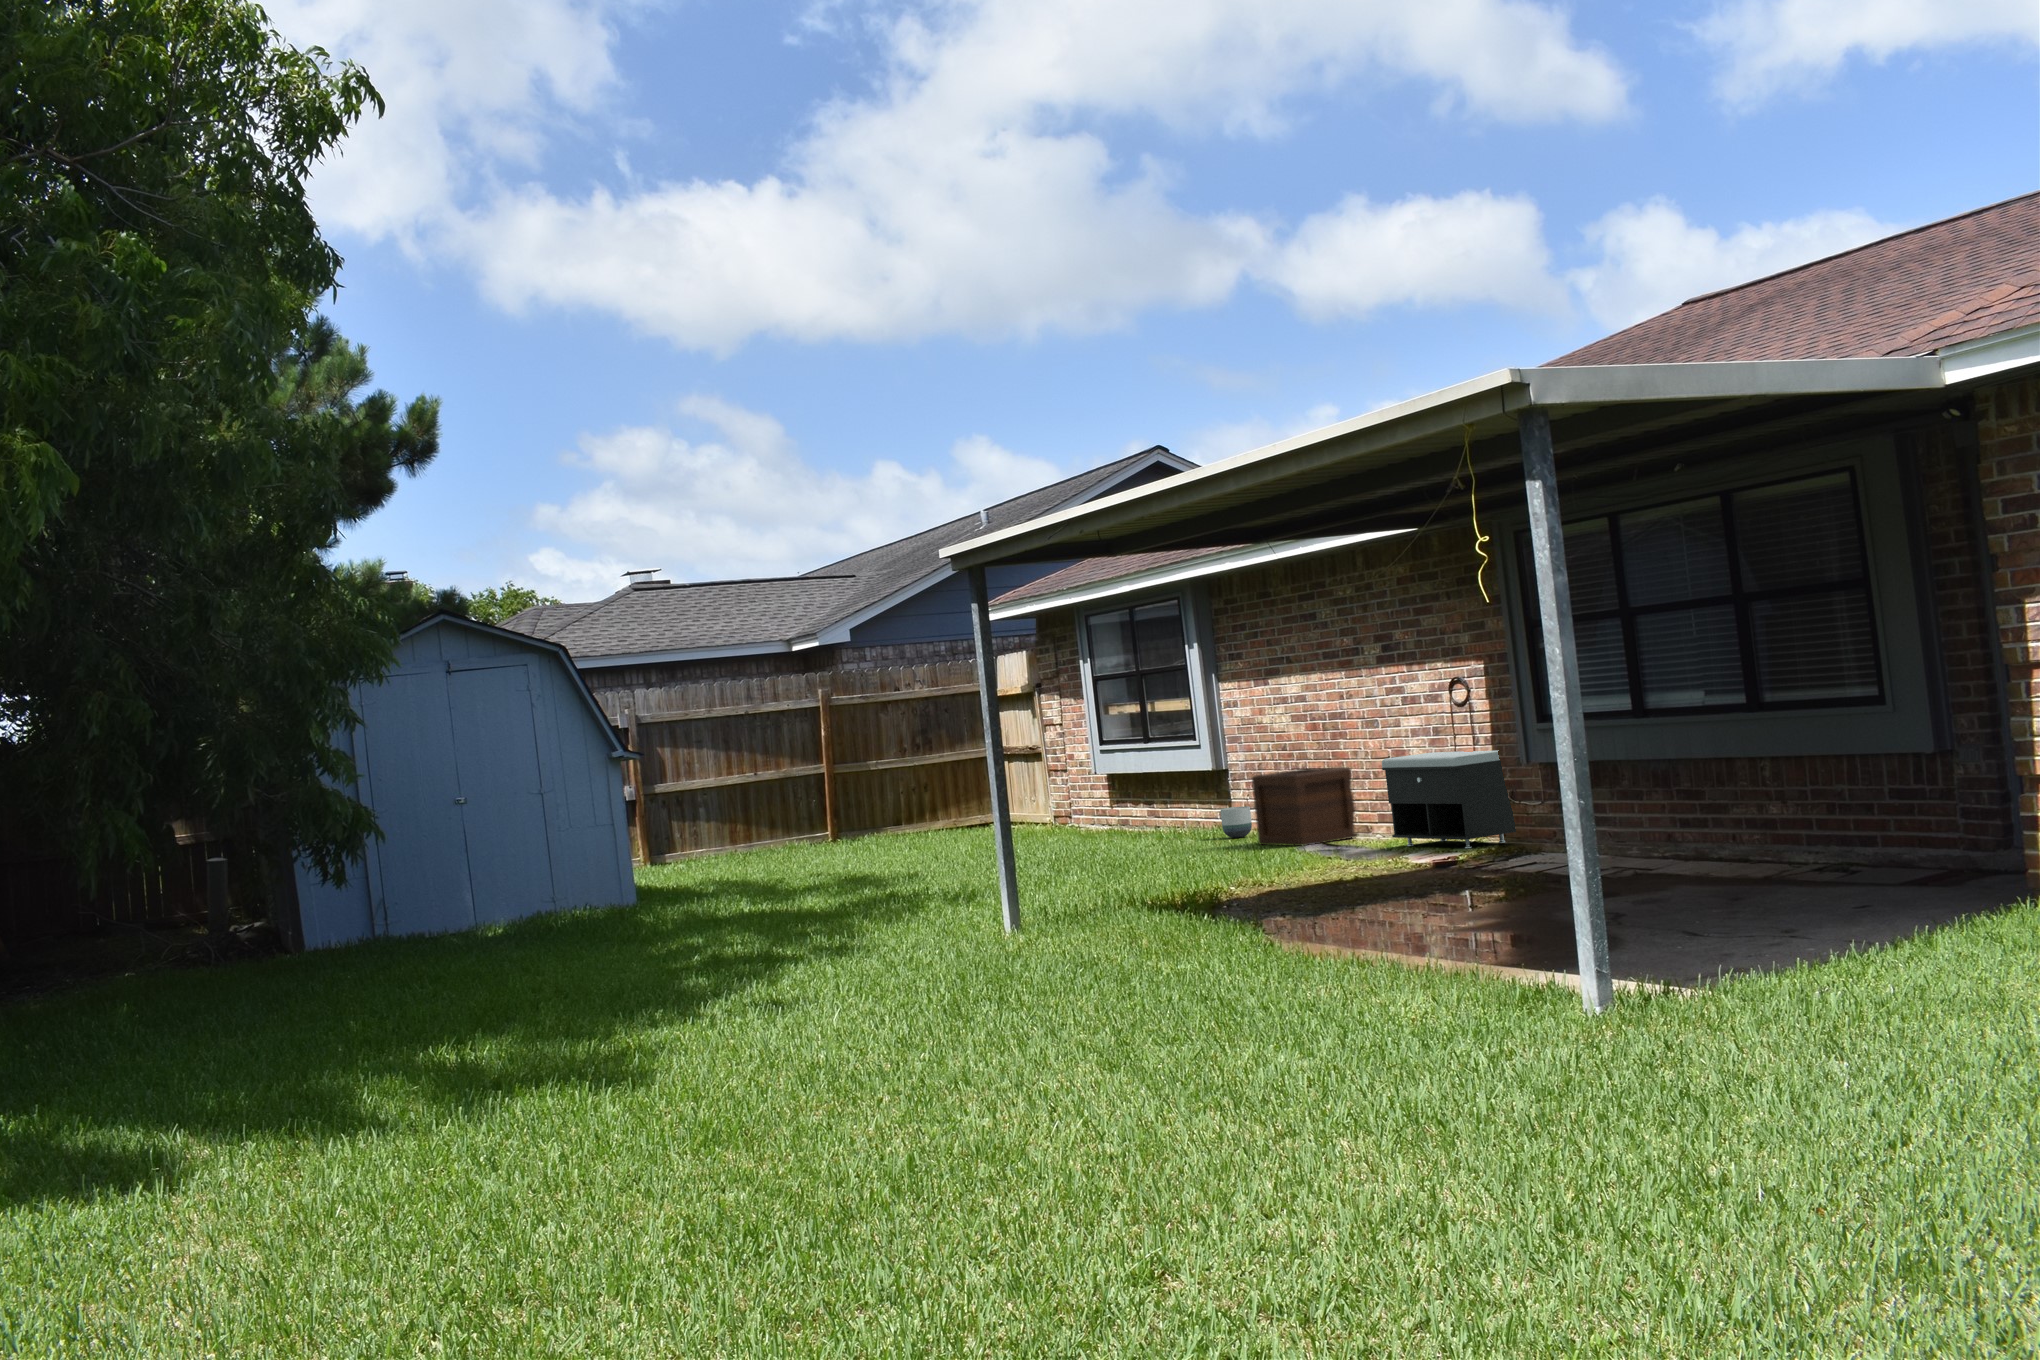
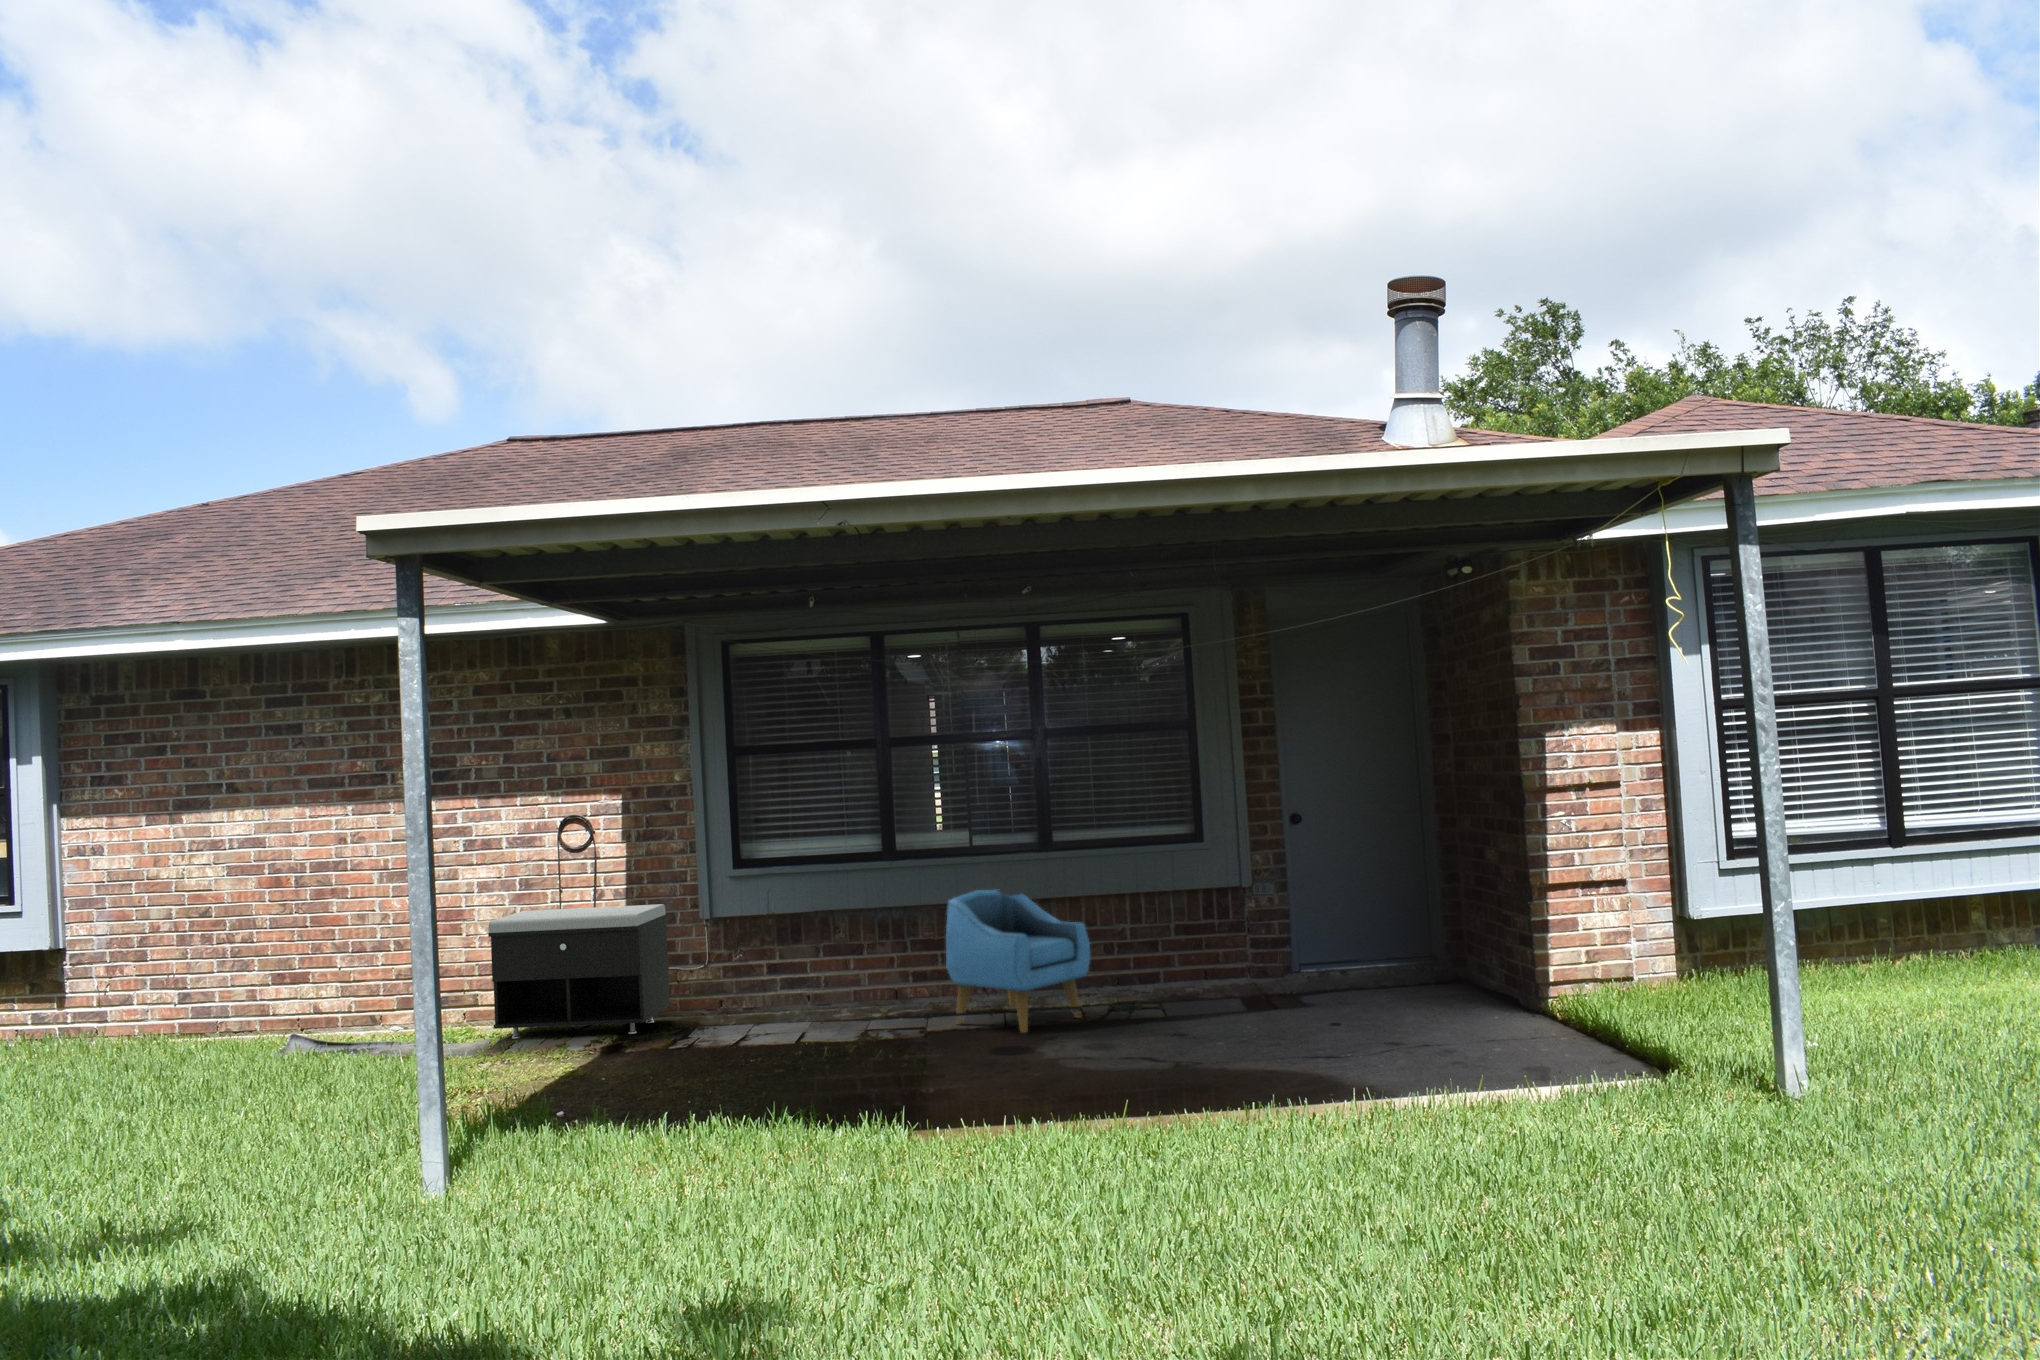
armchair: none [1658,746,1773,868] -> present [946,890,1090,1033]
wooden crate: present [1252,767,1358,846] -> none [206,936,355,1059]
planter: present [1221,806,1252,838] -> none [72,1003,122,1052]

